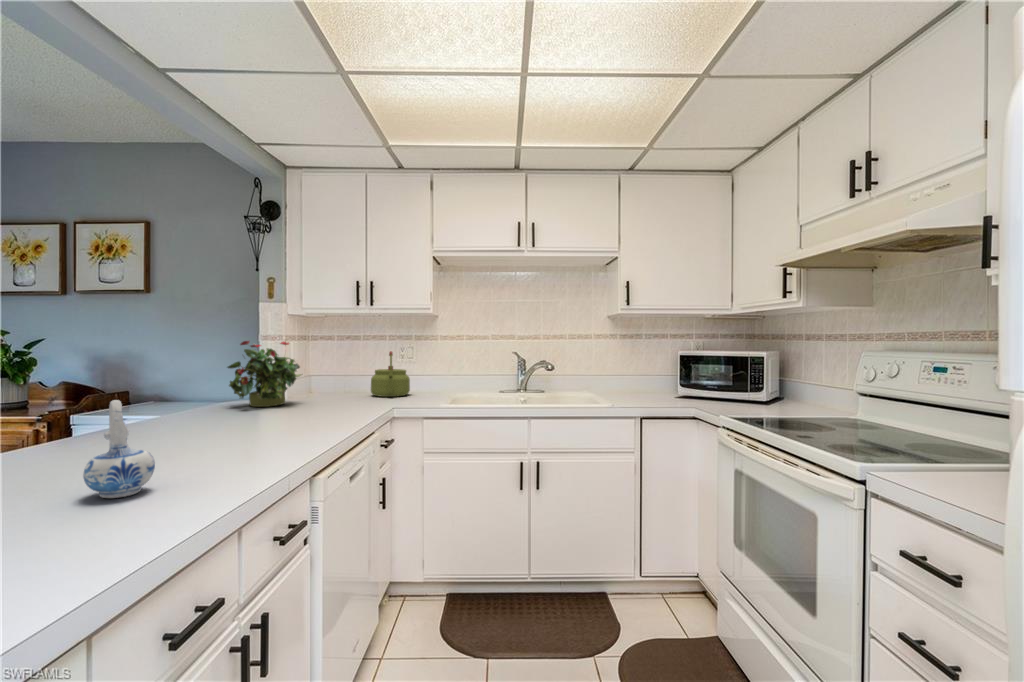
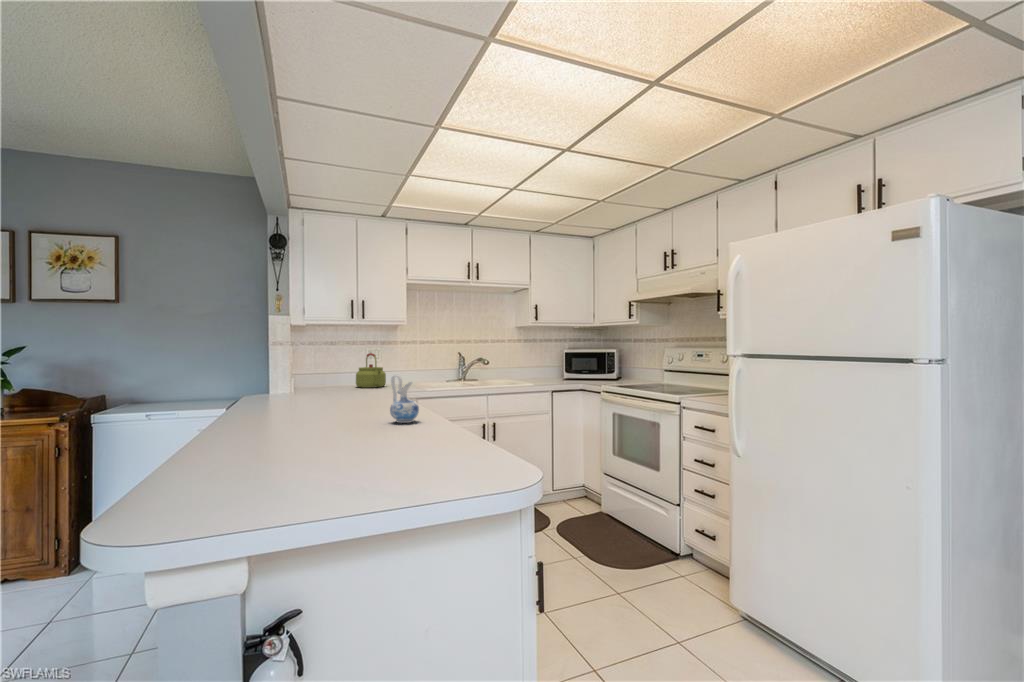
potted plant: present [228,341,301,407] -> none [271,345,330,396]

